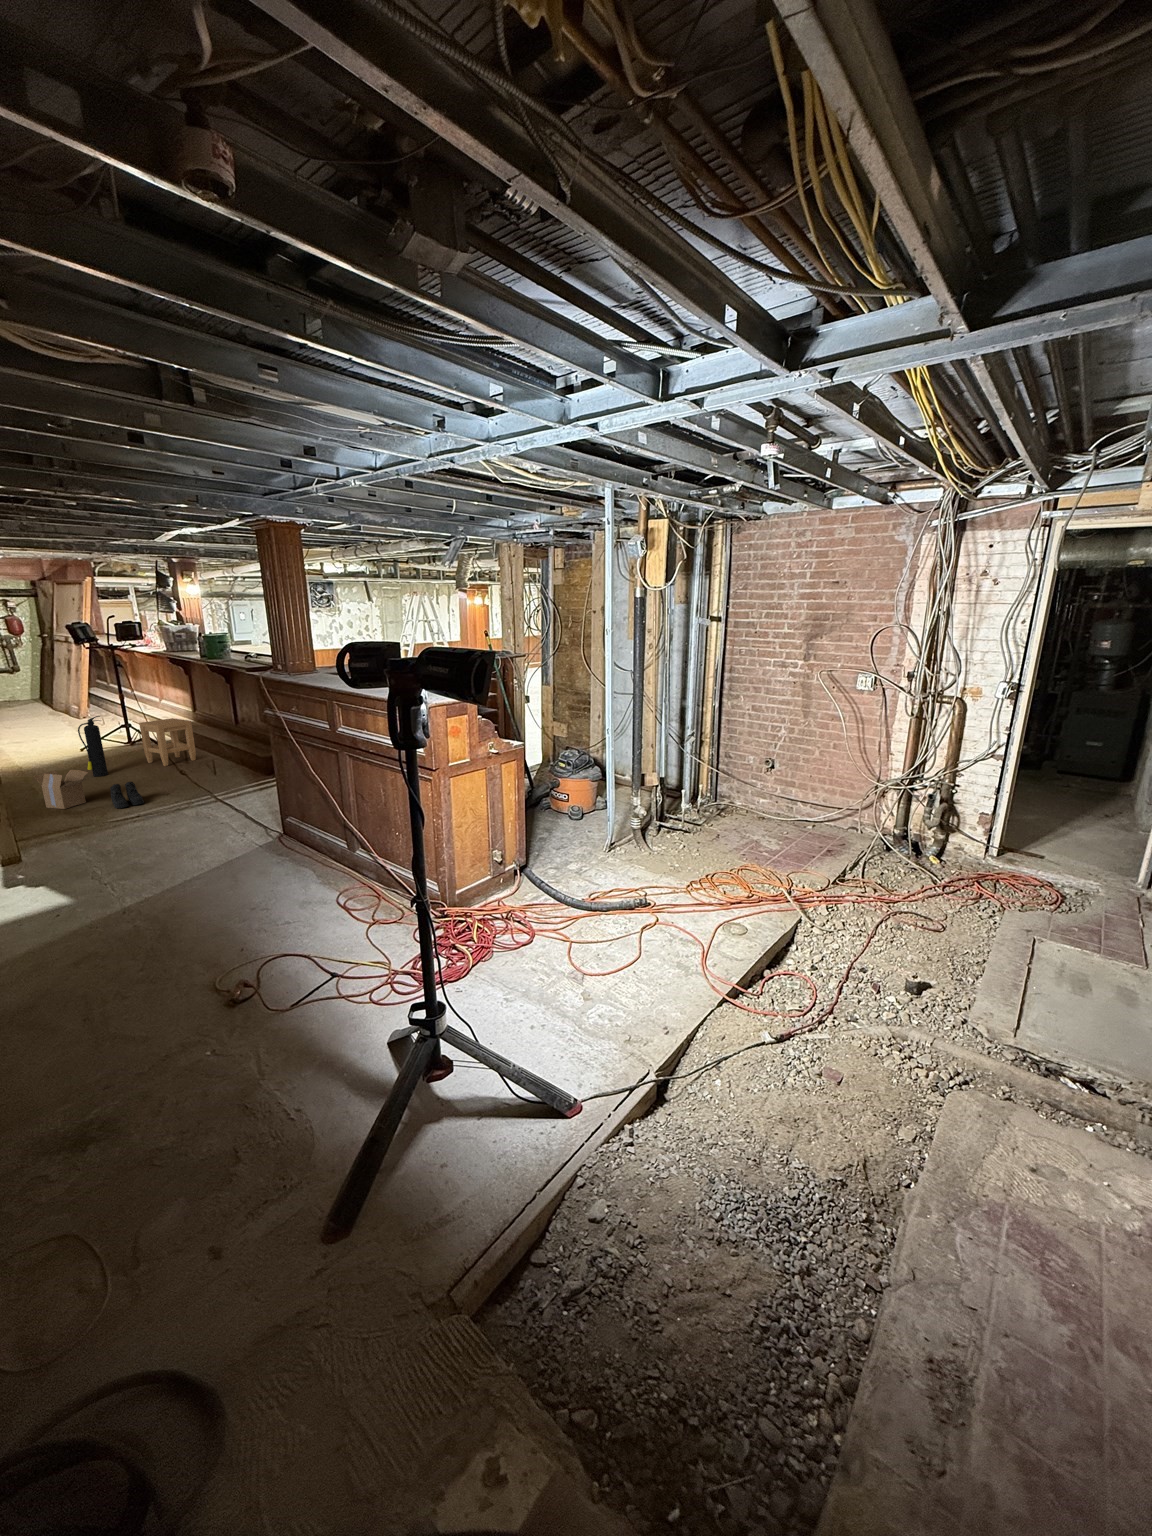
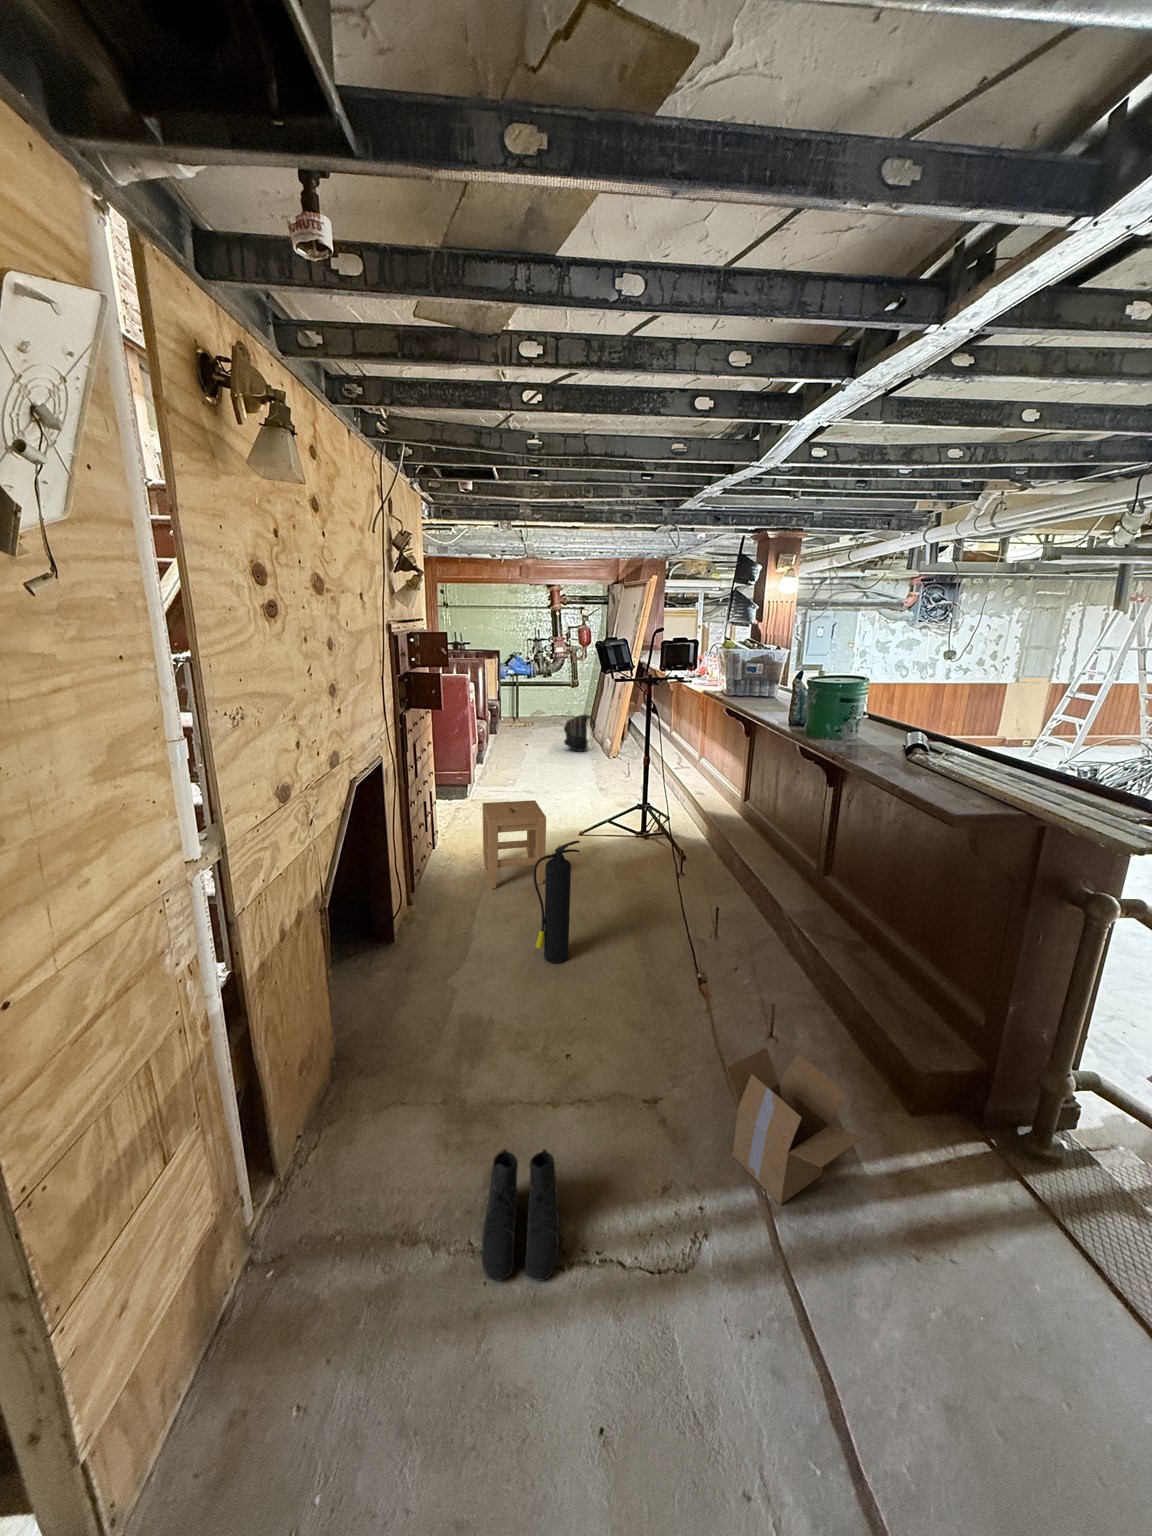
backpack: none [22,688,57,719] -> present [564,714,596,751]
stool: present [139,718,196,766] -> present [483,800,546,889]
cardboard box: present [34,770,88,809] -> present [726,1047,863,1205]

